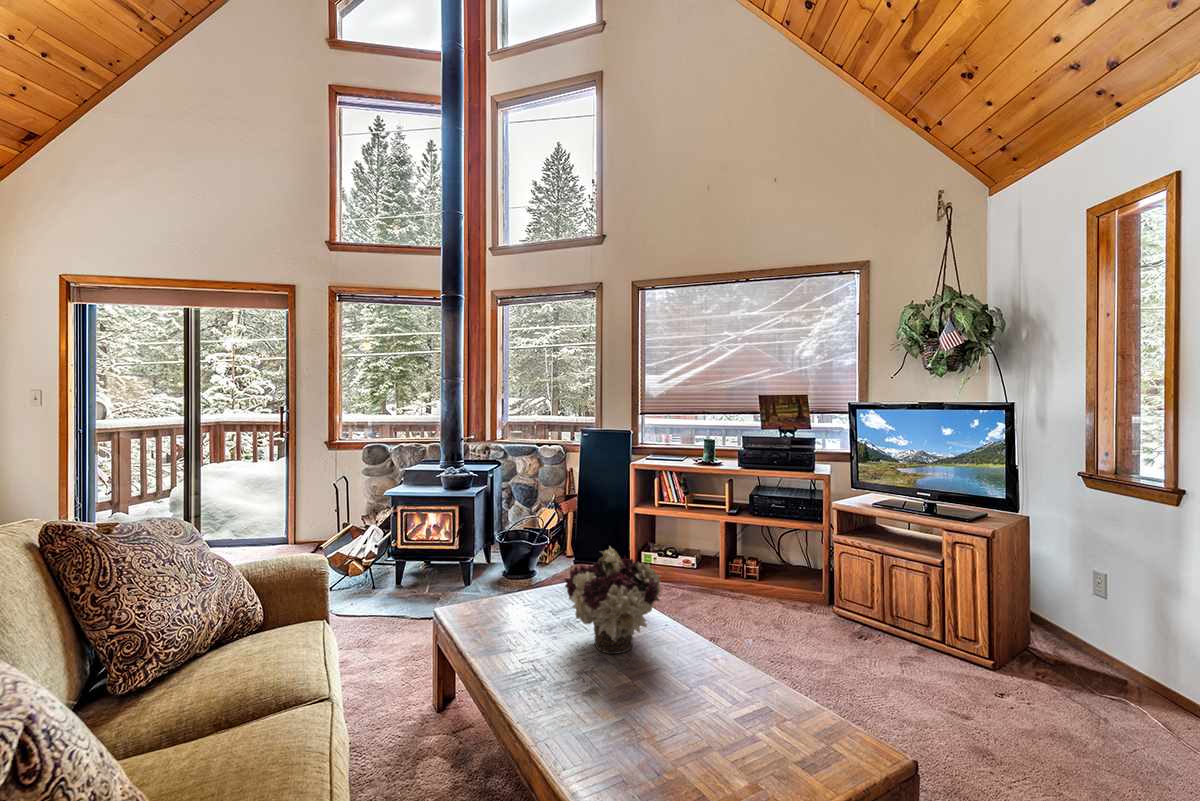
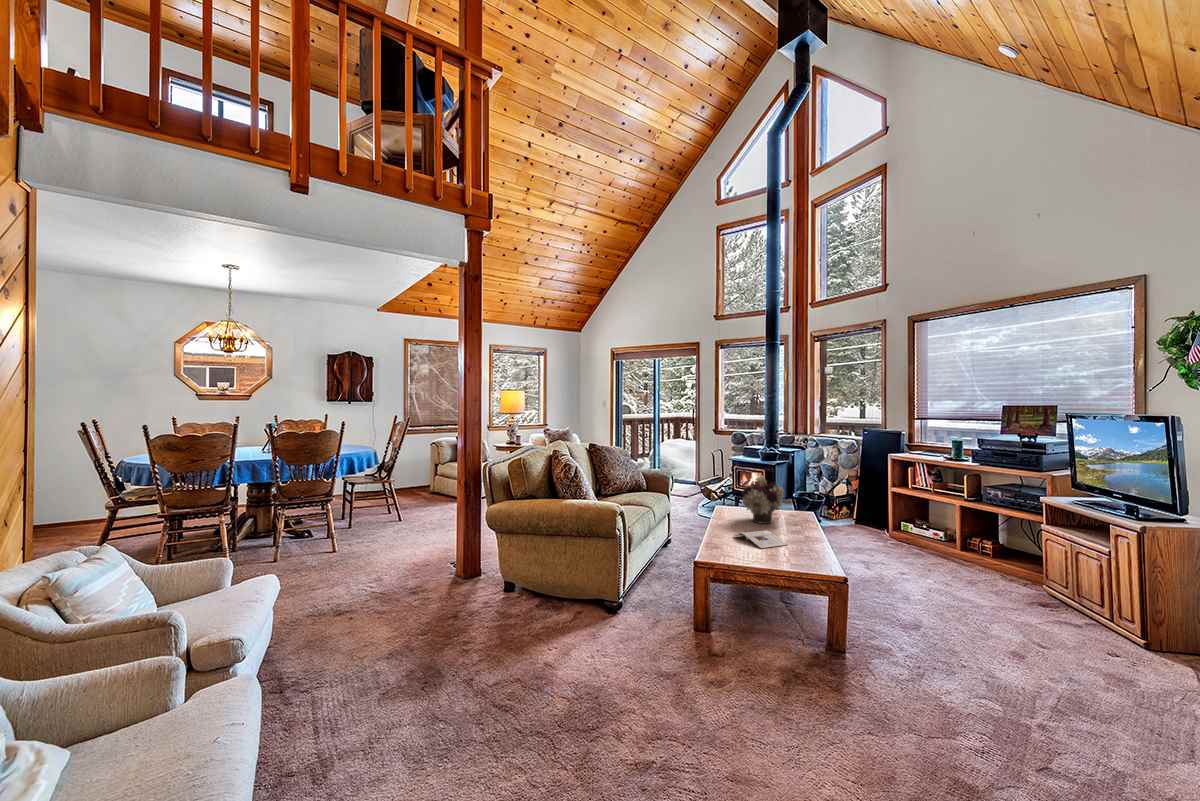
magazine: none [648,685,765,759] -> present [734,531,788,549]

